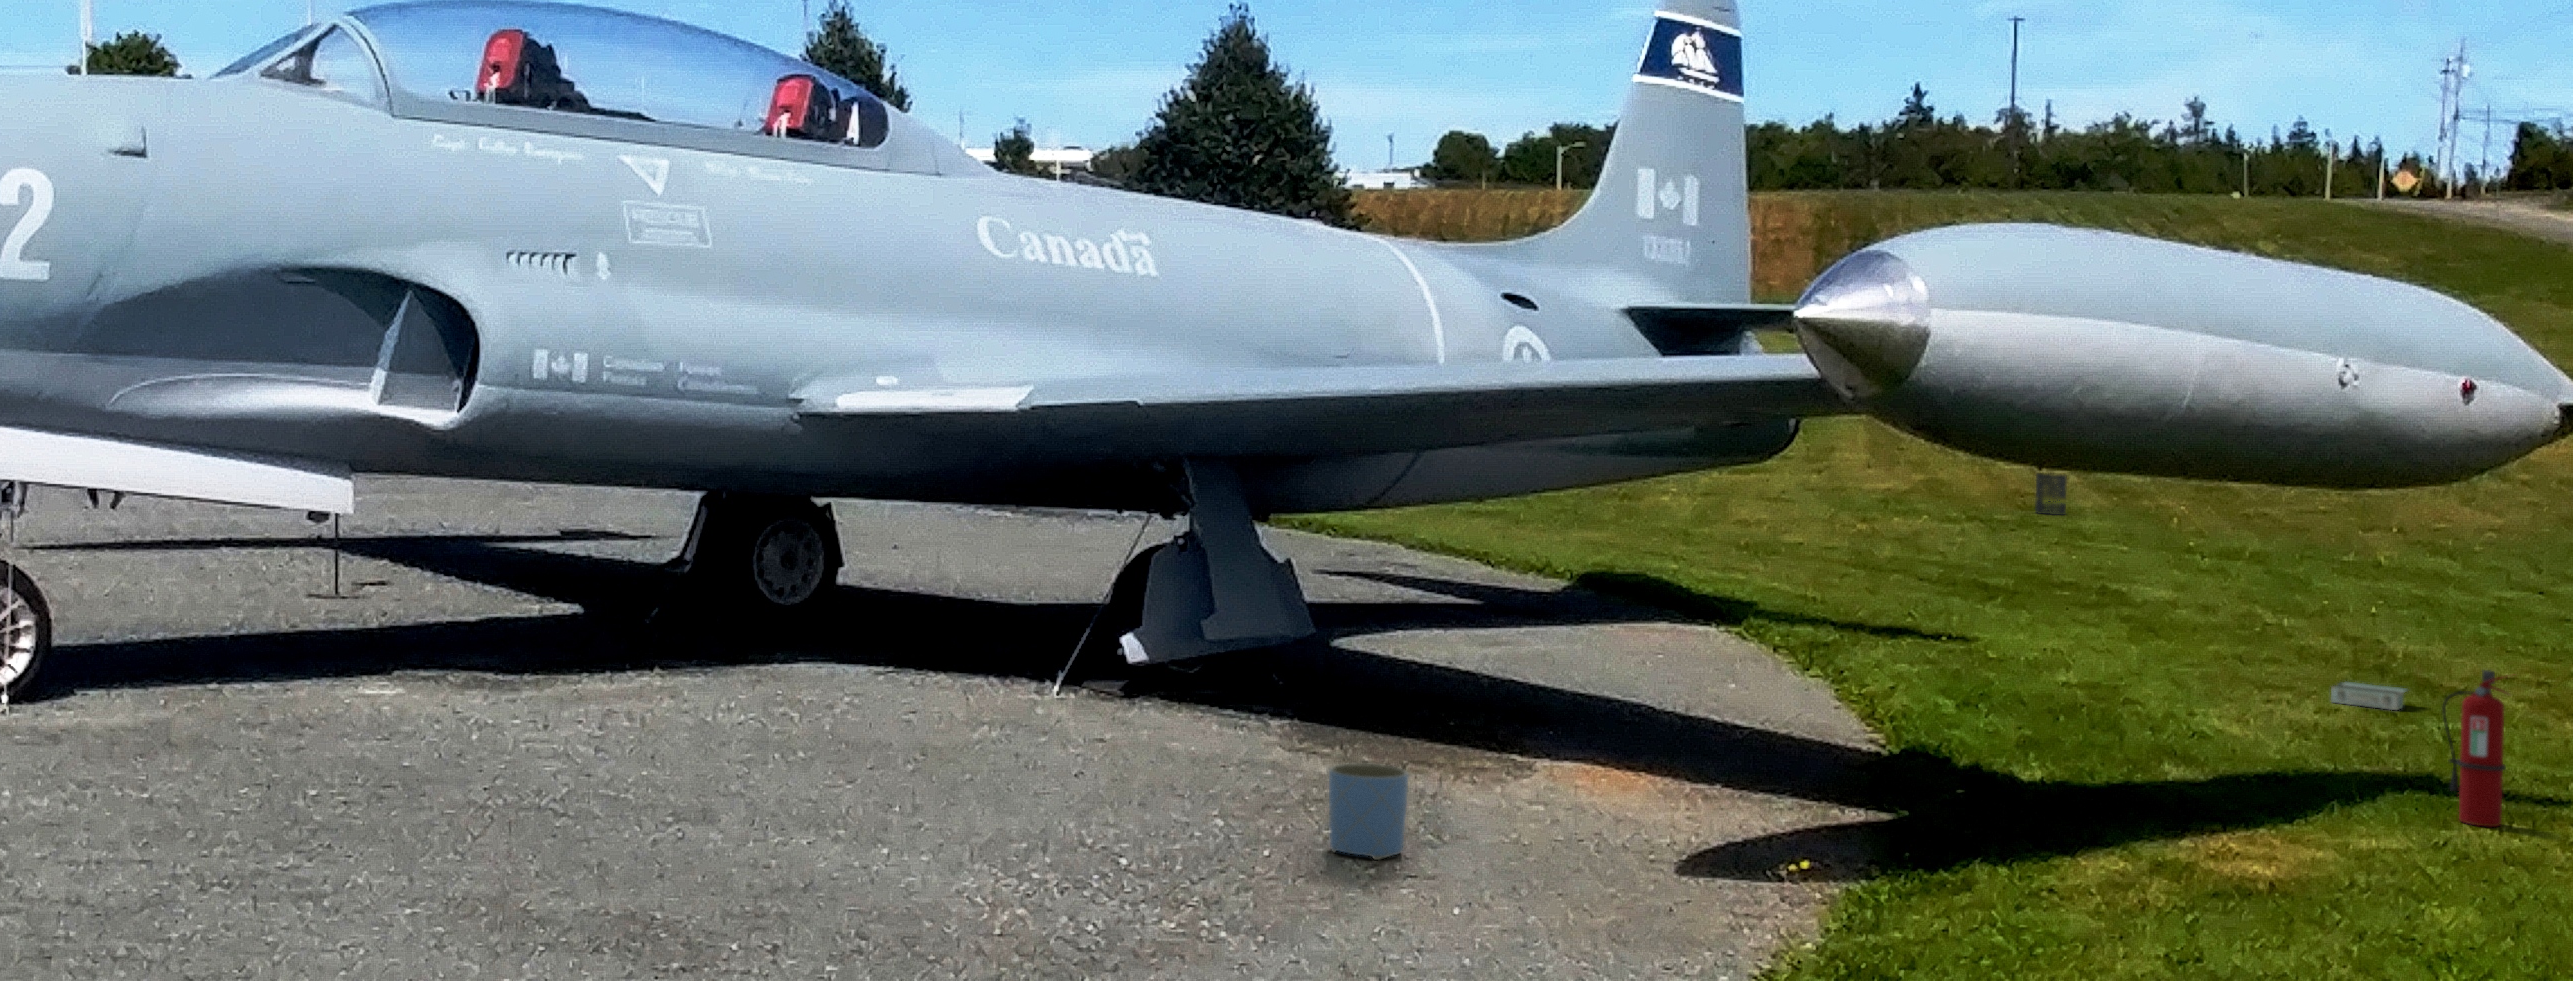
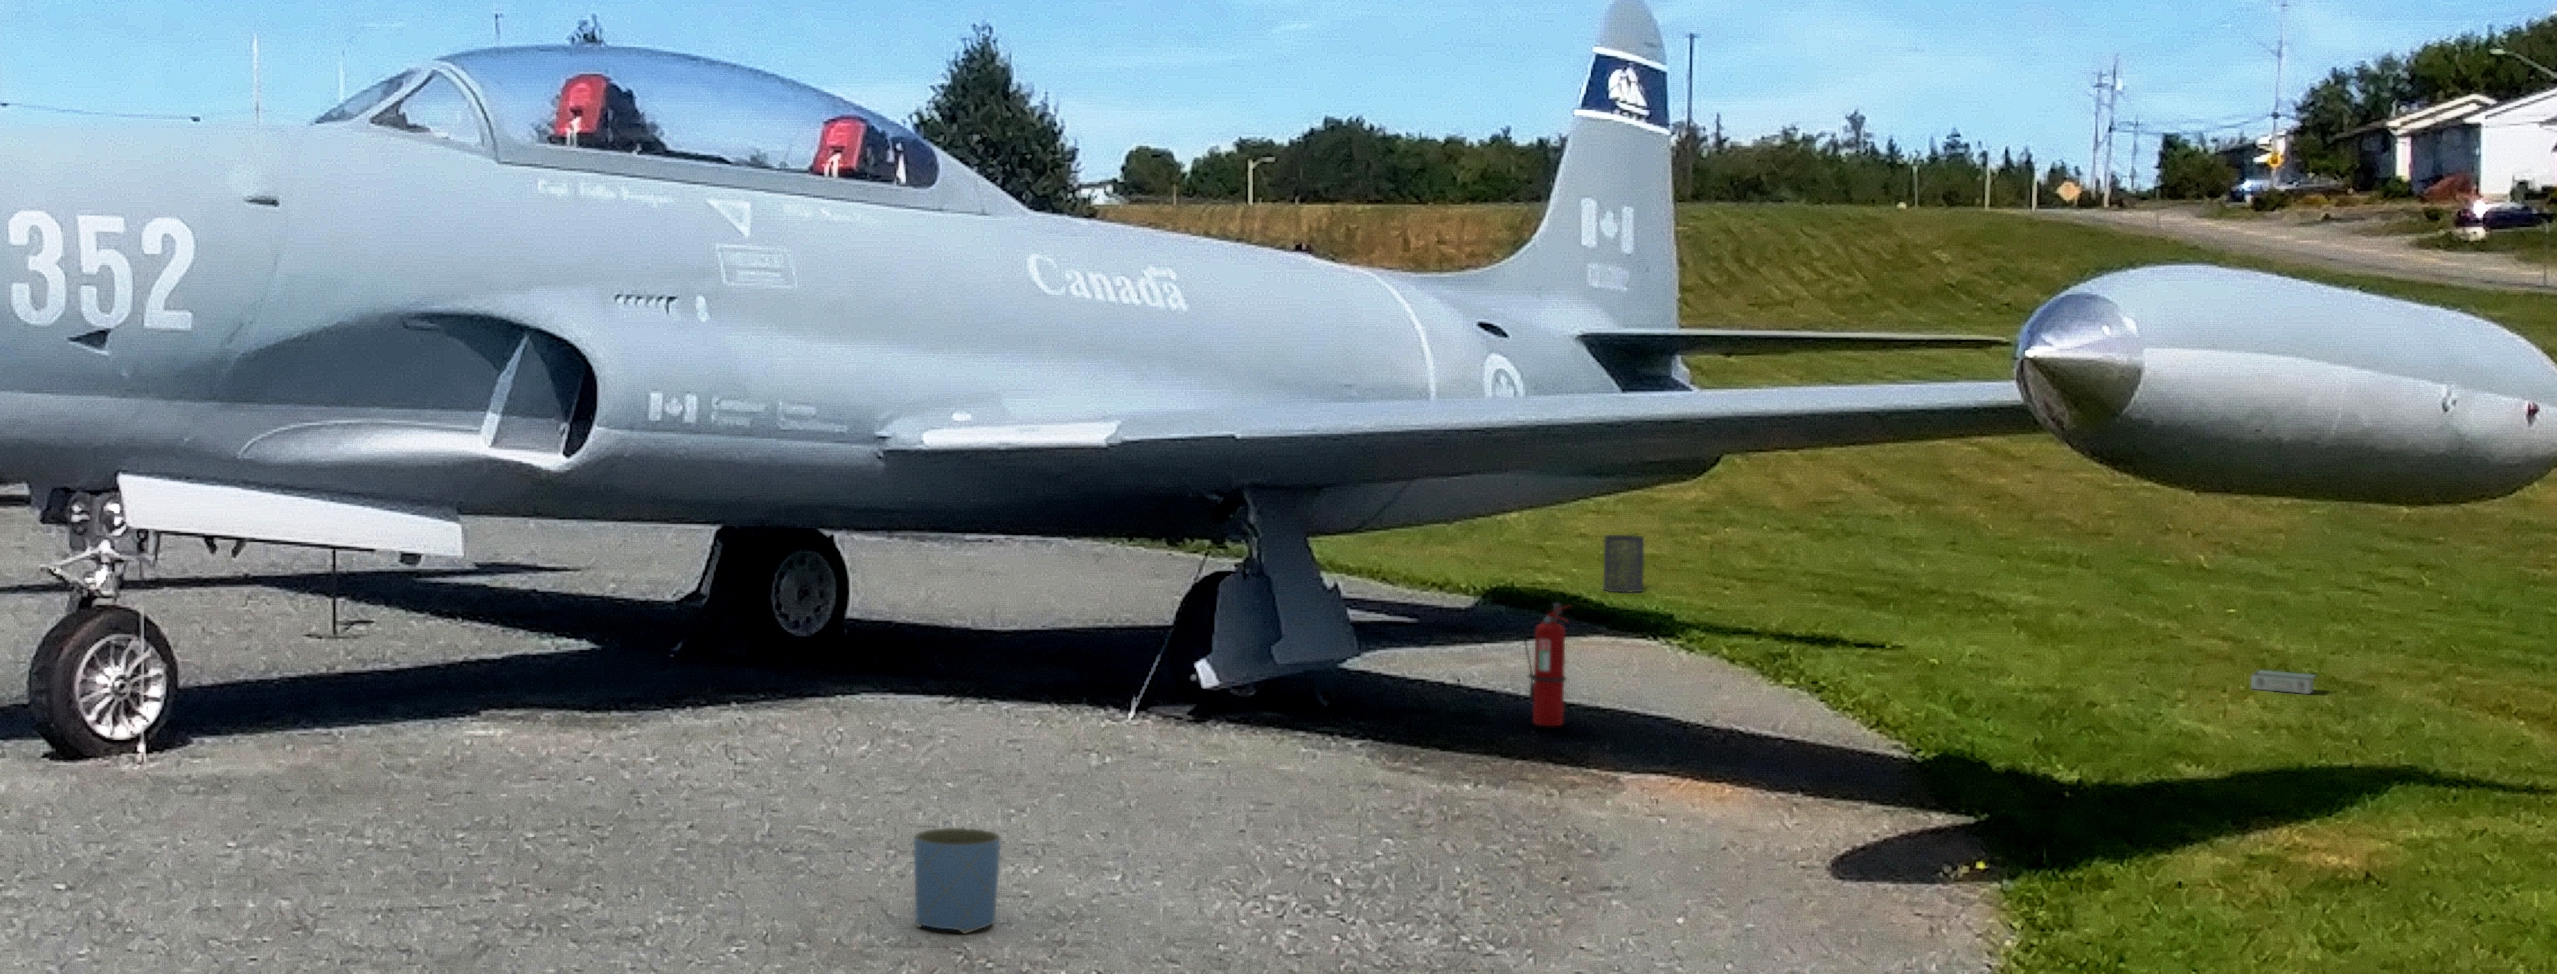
trash can: present [2035,473,2067,515] -> present [1603,535,1644,592]
fire extinguisher: present [2442,670,2508,827] -> present [1525,603,1566,726]
planter: present [1329,763,1409,860] -> present [914,828,1001,934]

